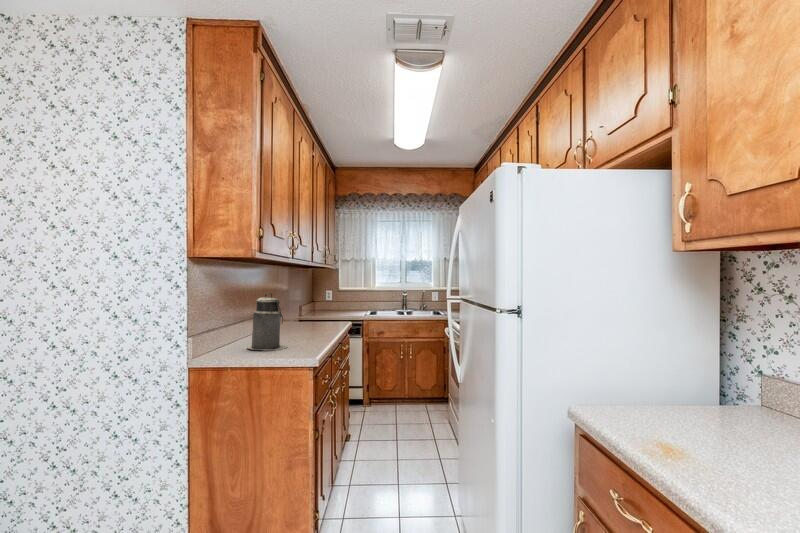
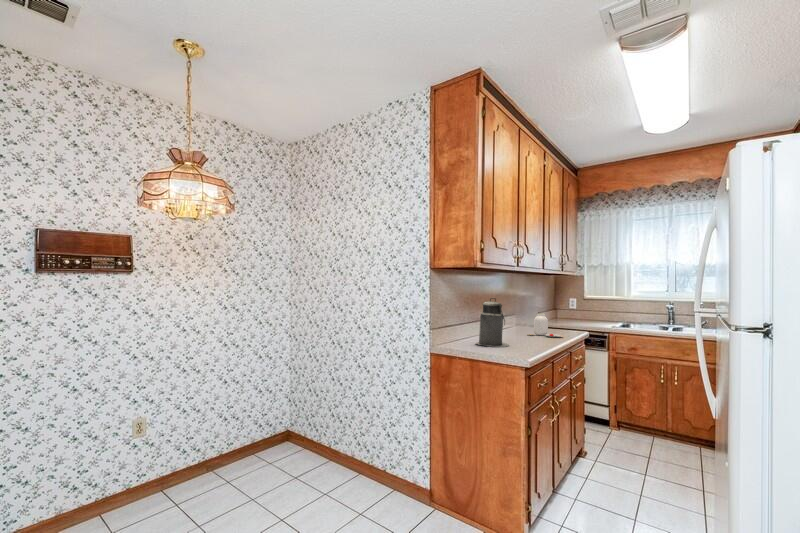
jar: none [297,307,334,330] -> present [528,313,563,337]

